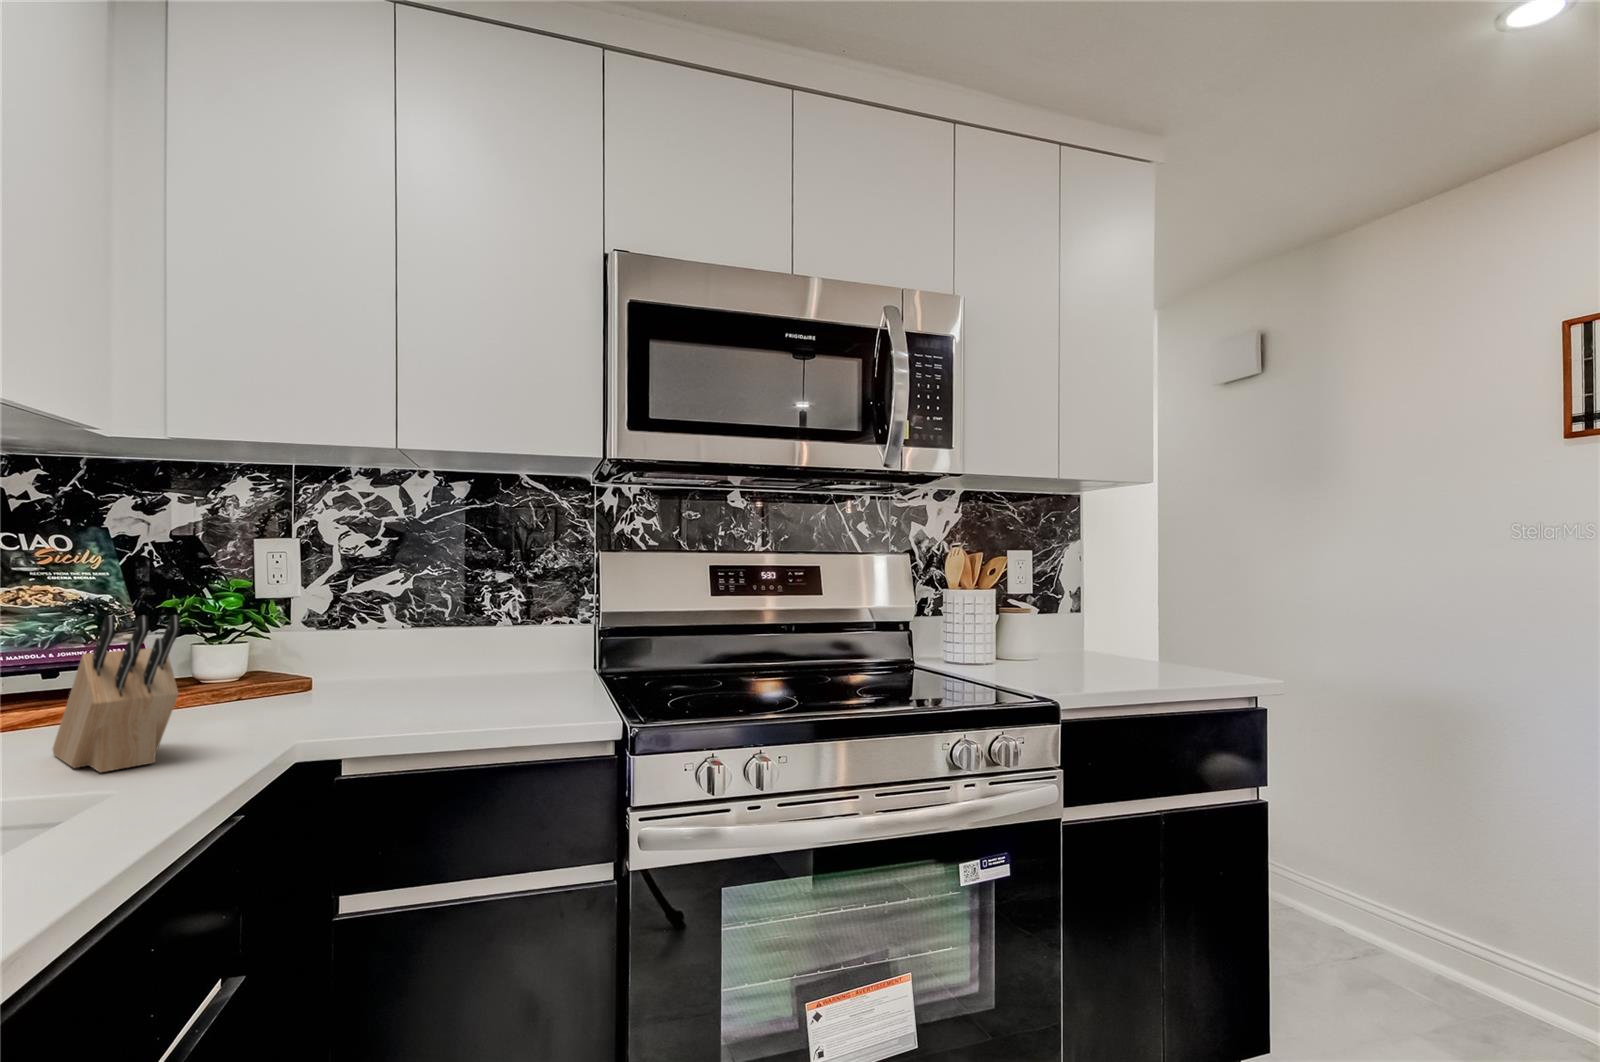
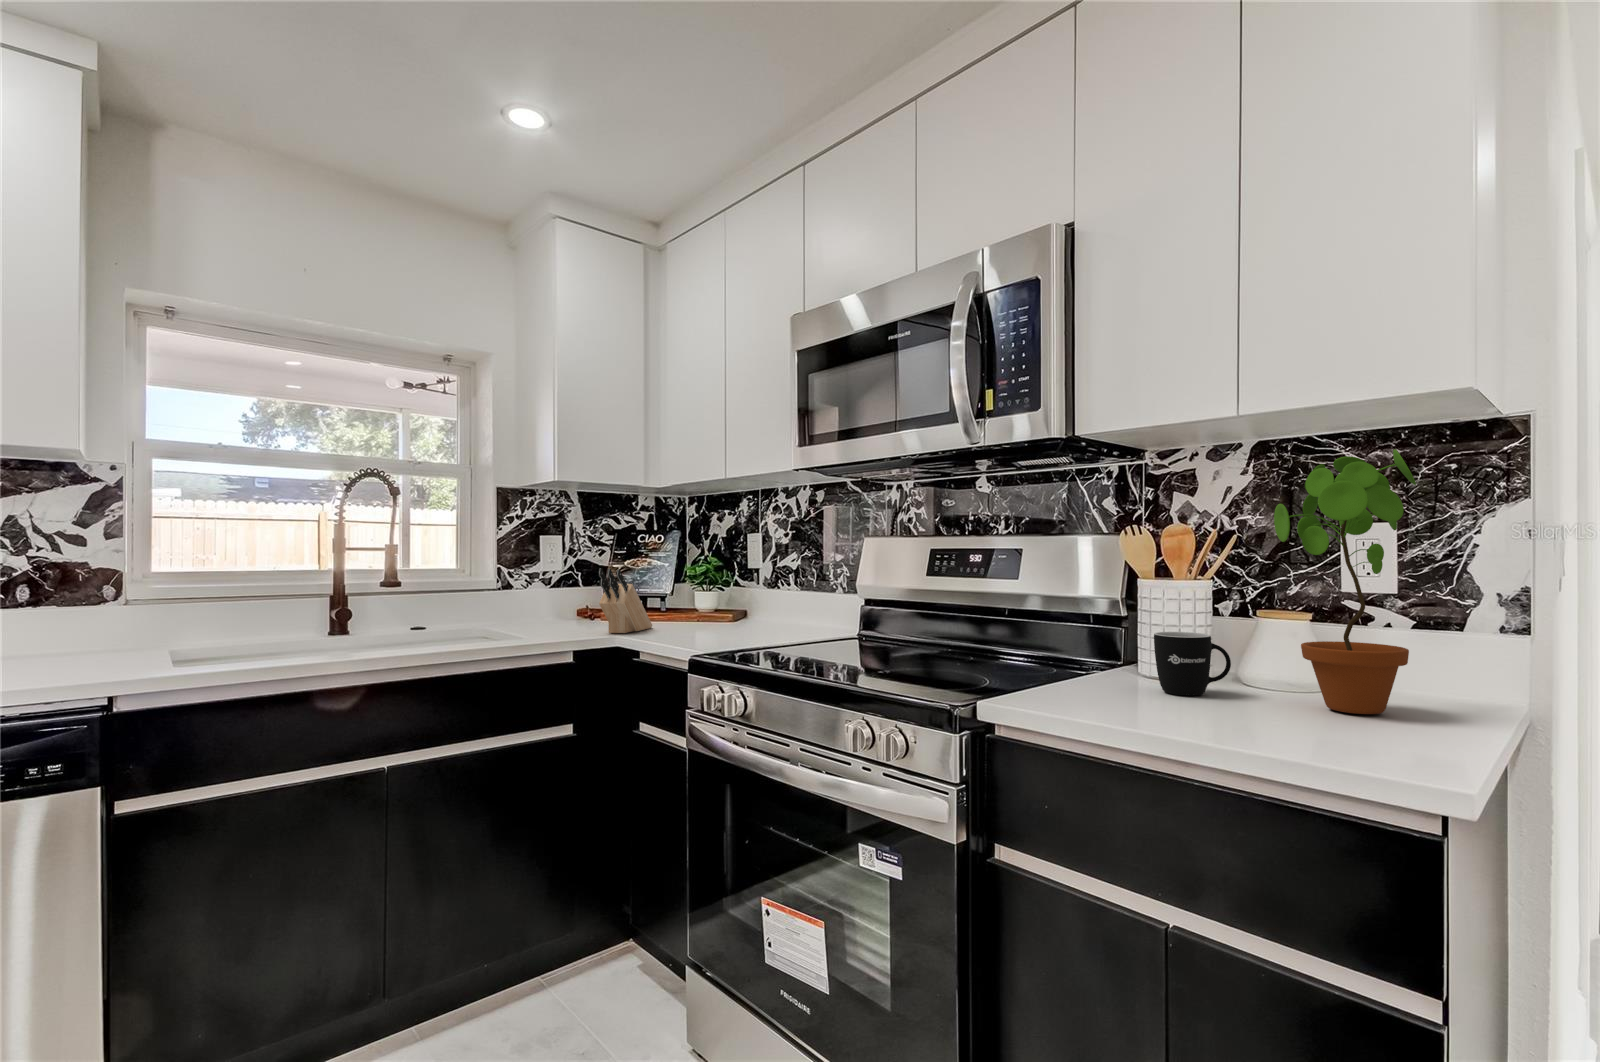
potted plant: none [1058,509,1125,668] -> present [1274,449,1416,714]
mug: none [1002,629,1042,675] -> present [1154,632,1231,696]

